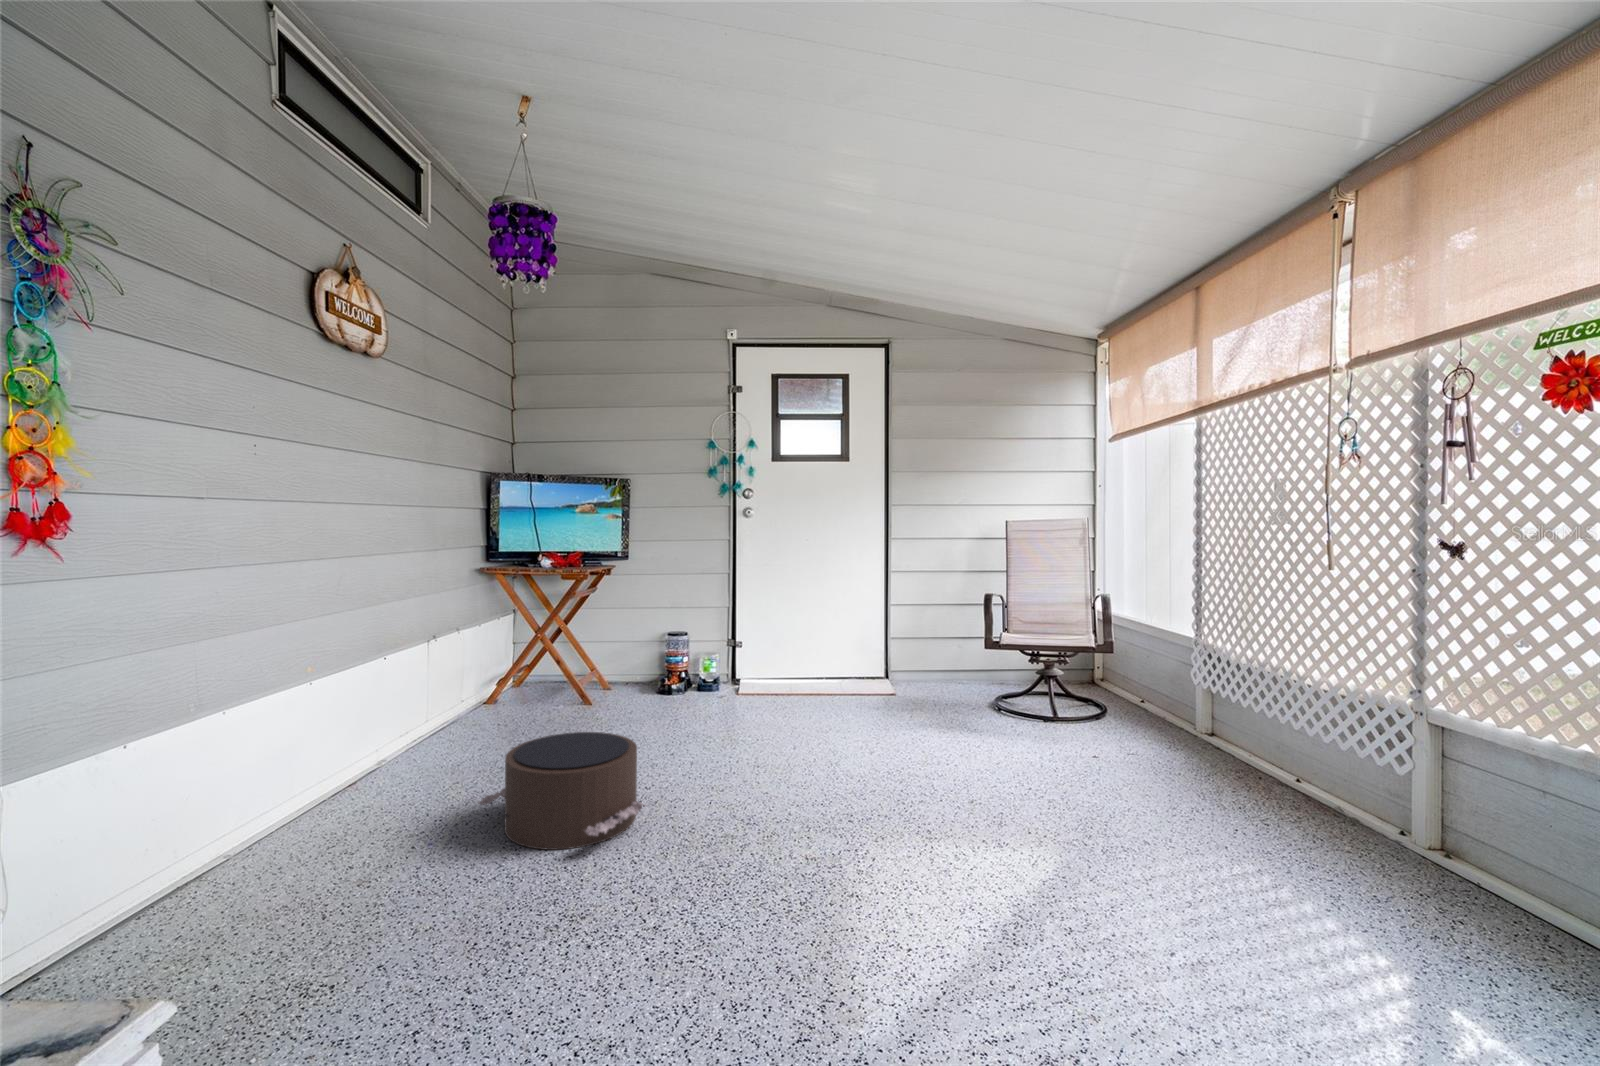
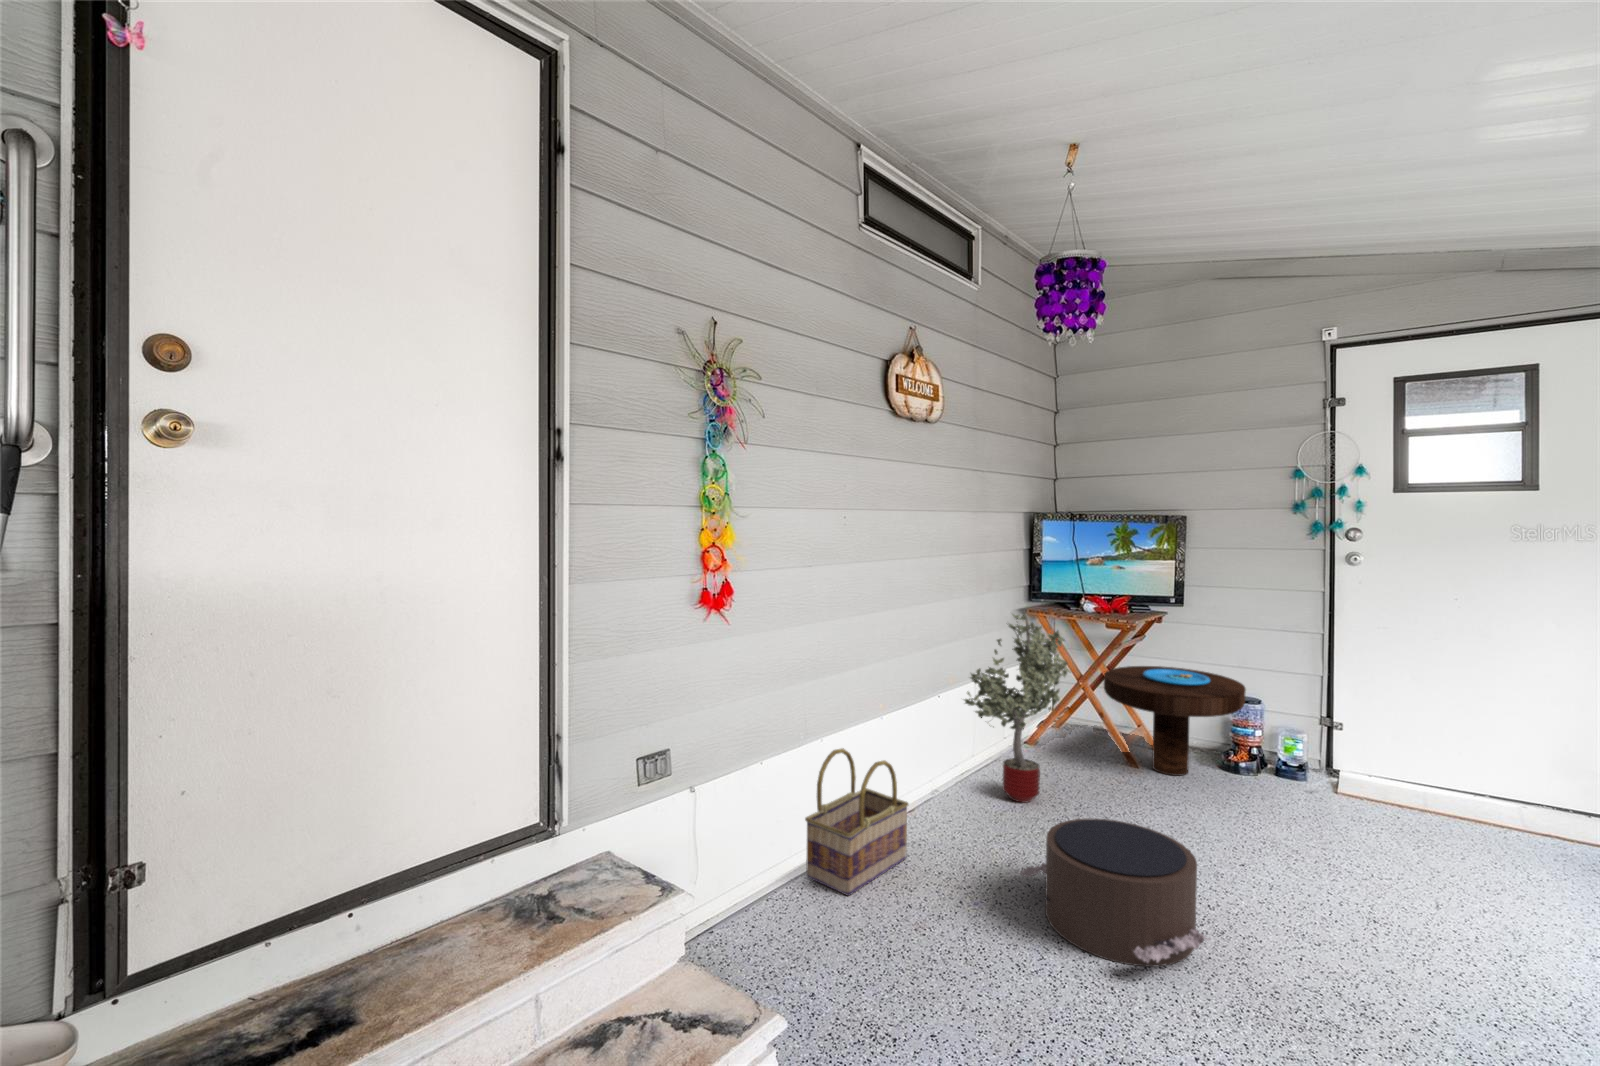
potted tree: none [413,563,531,752] -> present [964,614,1070,803]
side table: none [562,613,676,704] -> present [1104,666,1246,776]
basket: none [195,718,348,884] -> present [805,748,908,896]

